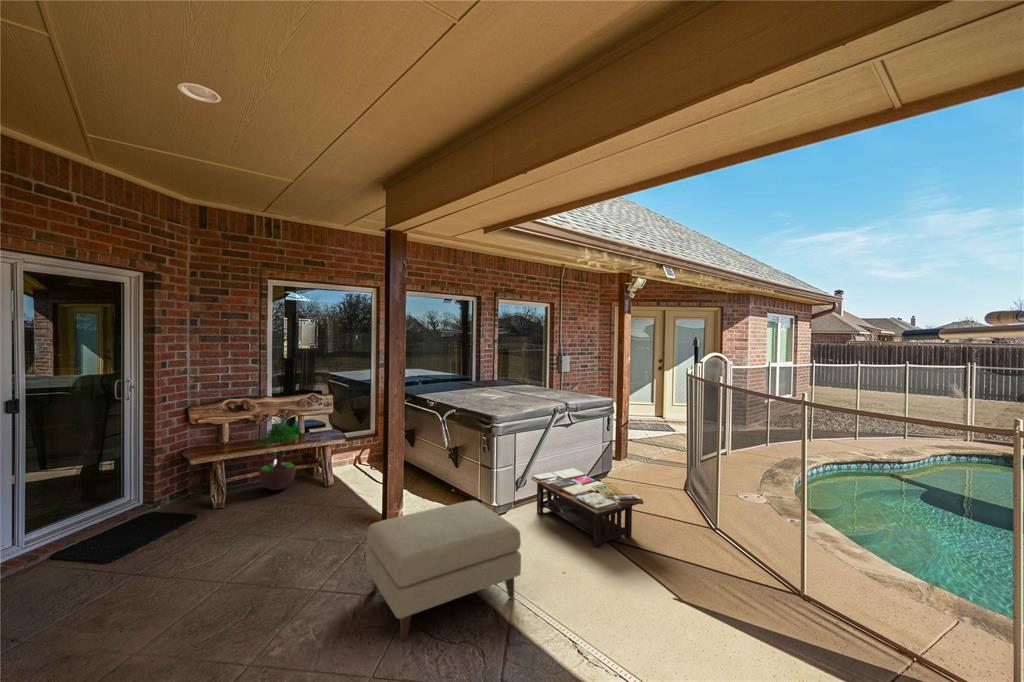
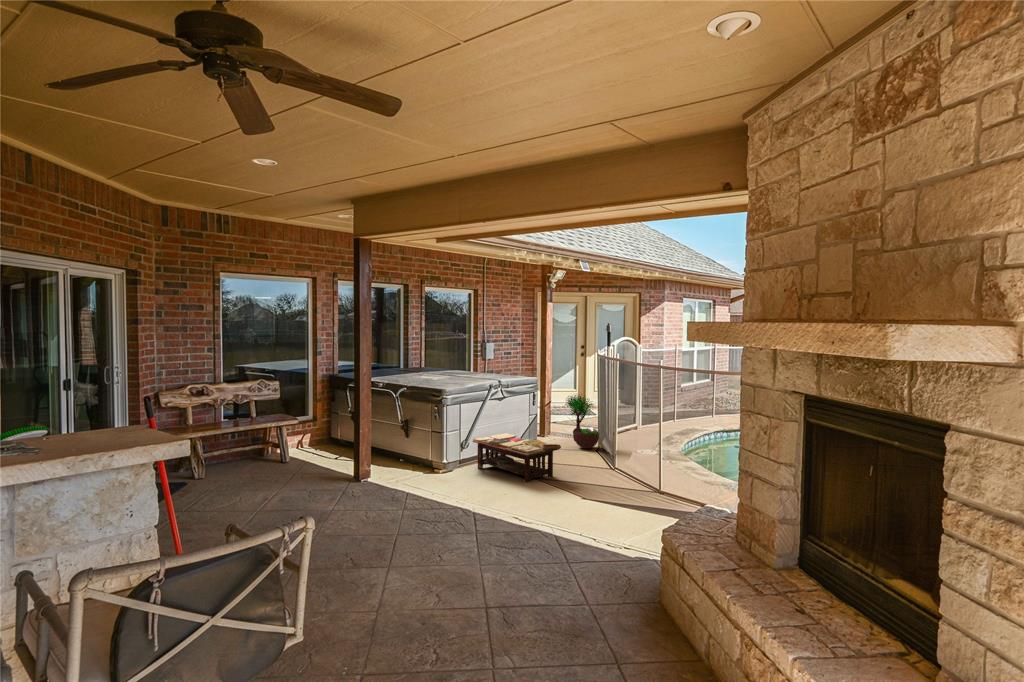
potted tree: present [256,421,297,490] -> present [565,394,599,449]
ottoman: present [366,501,521,641] -> none [368,447,478,522]

